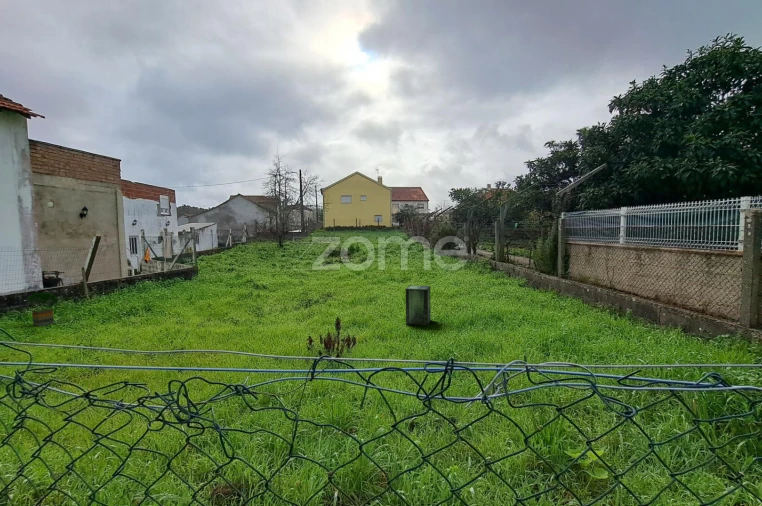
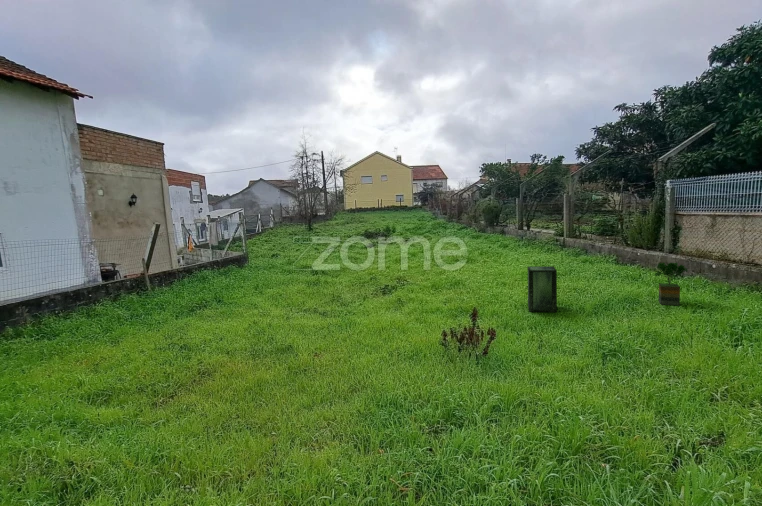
potted tree: present [28,293,58,326] -> present [652,263,688,305]

